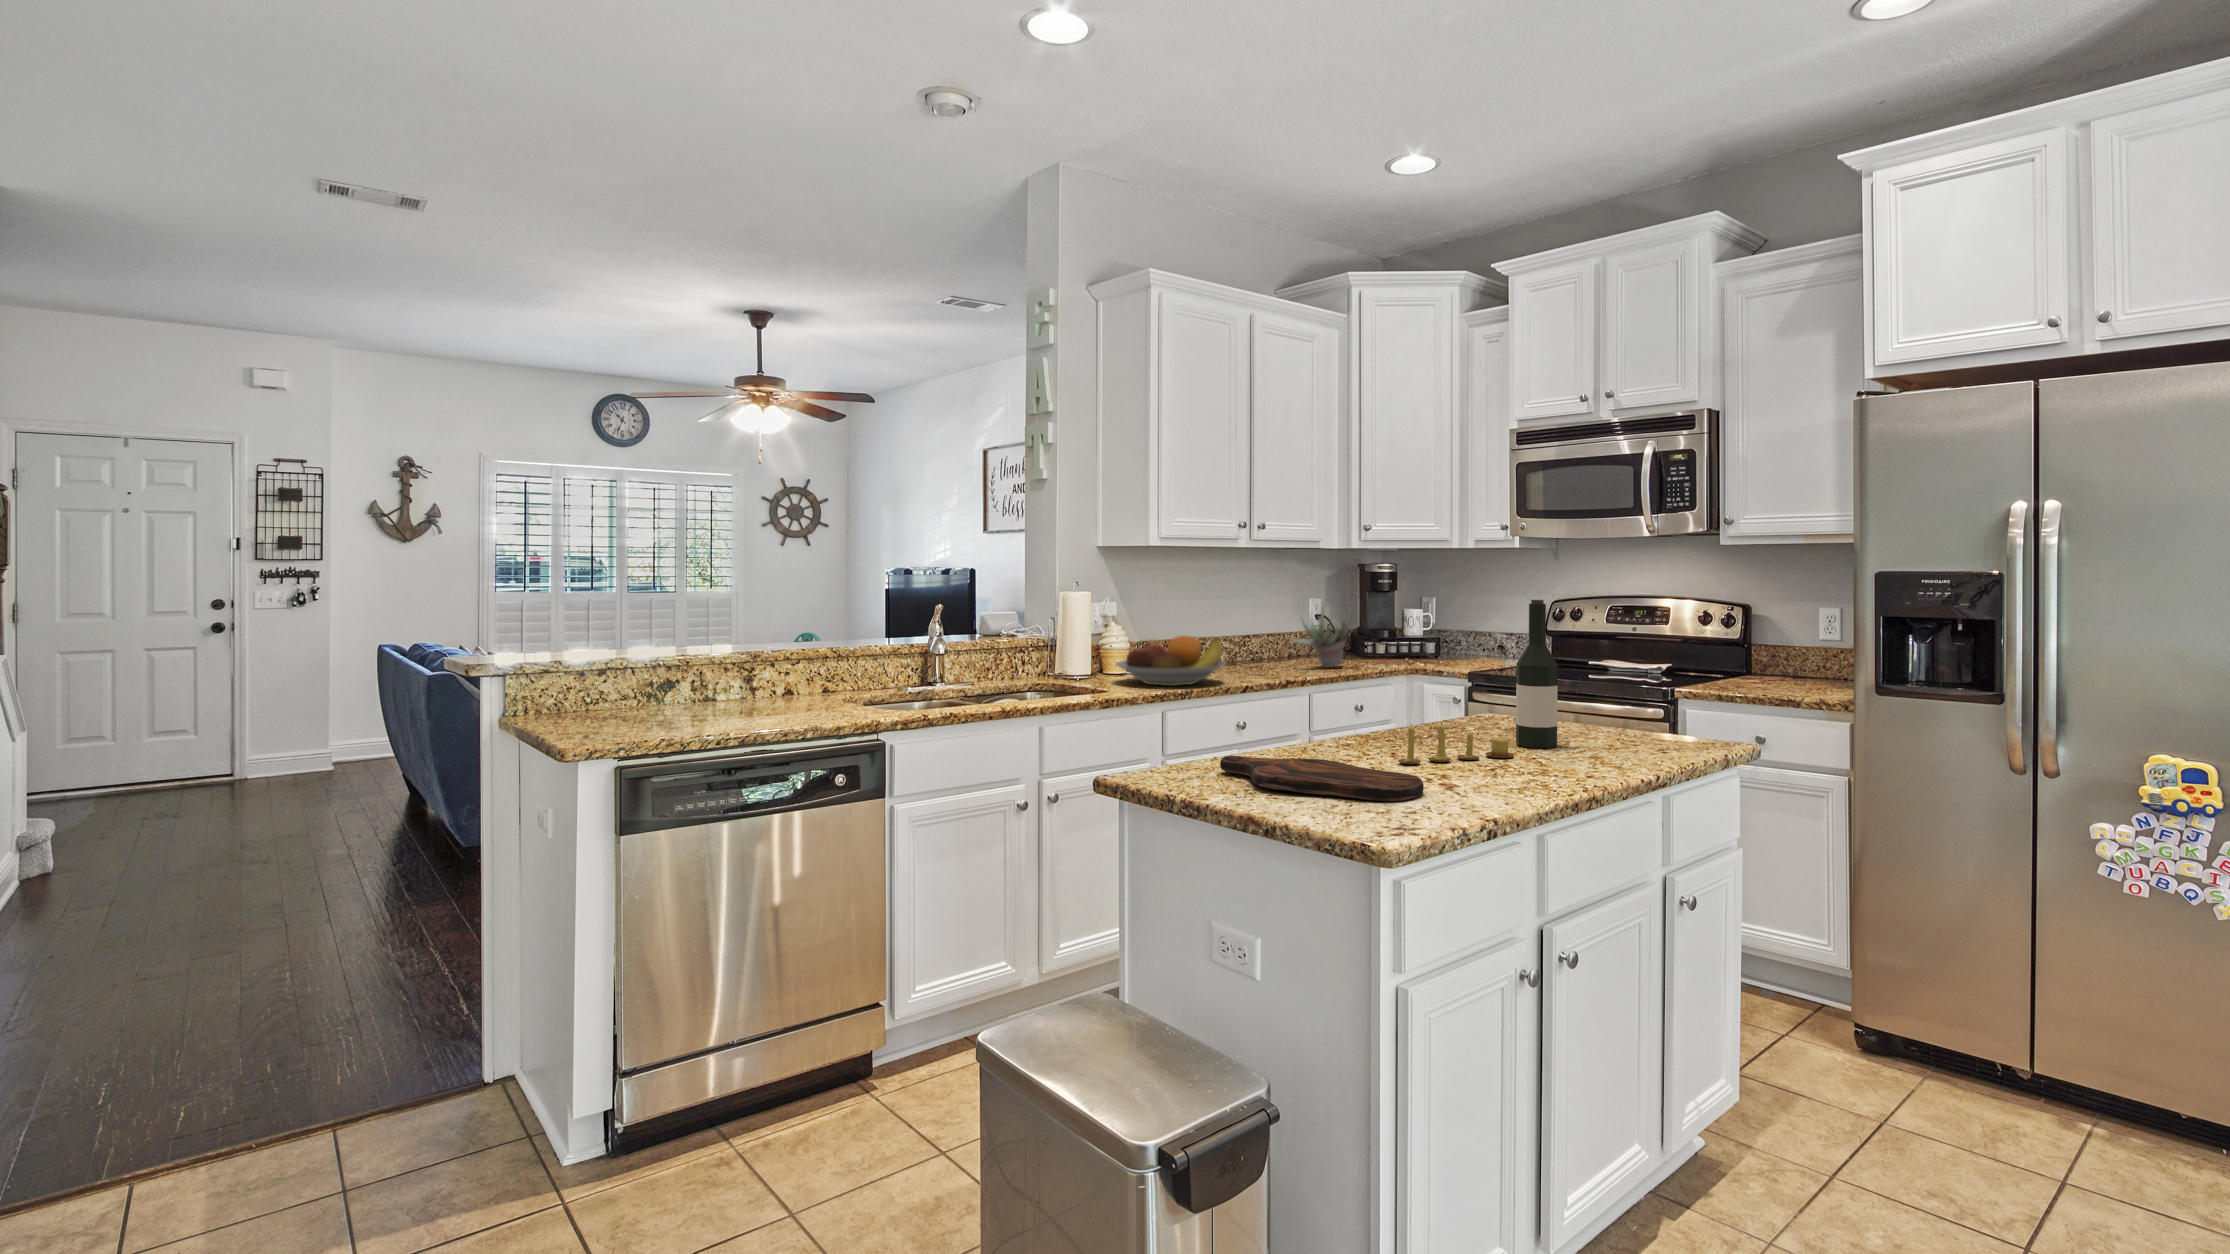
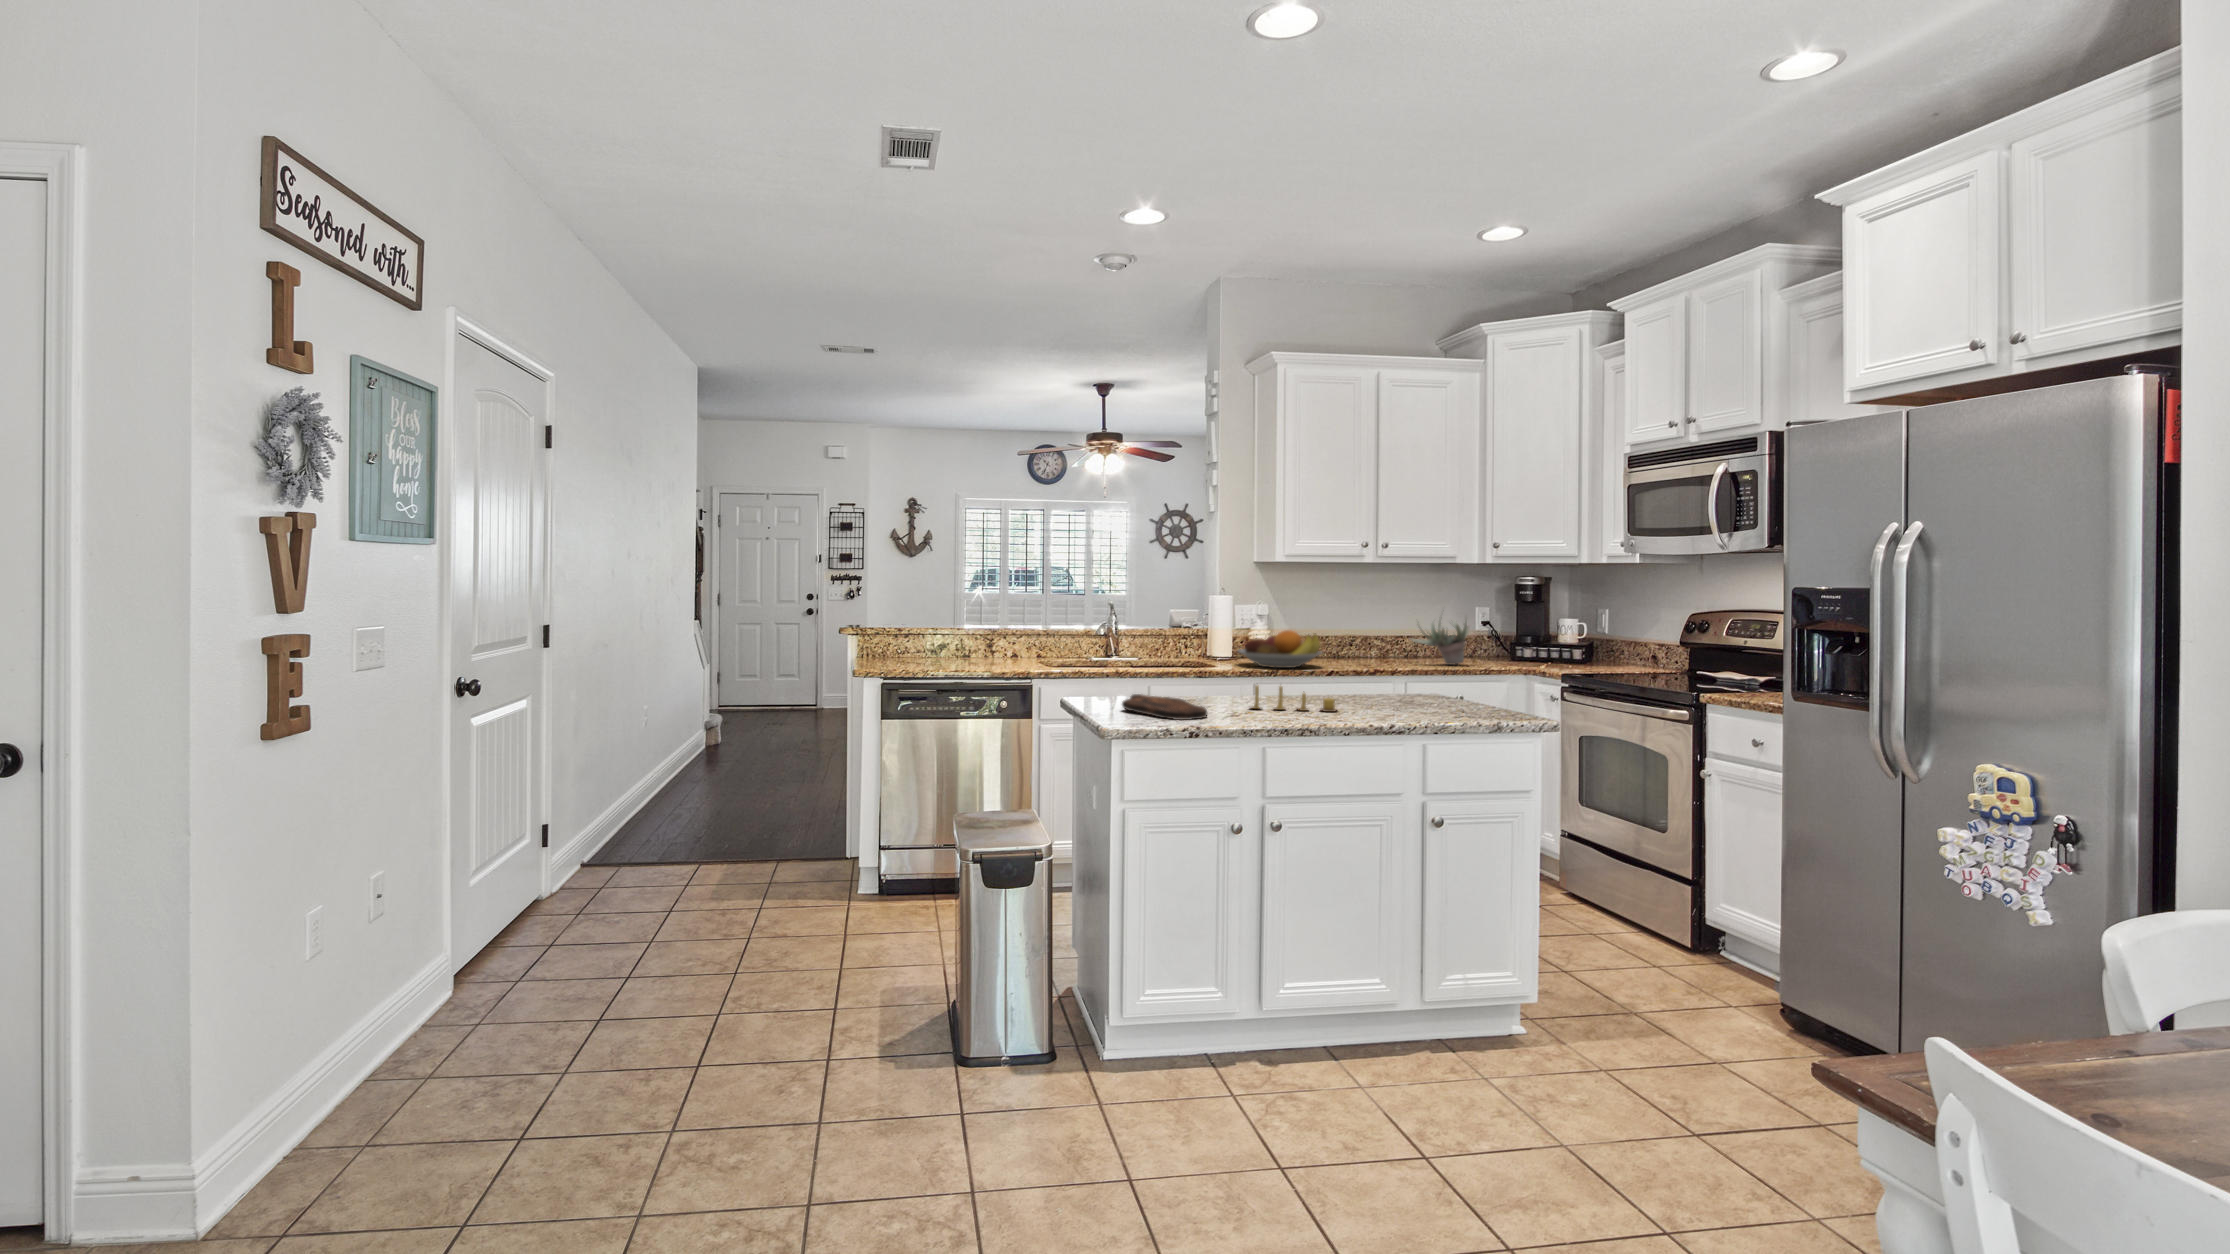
wine bottle: present [1516,600,1558,748] -> none [1368,603,1399,711]

